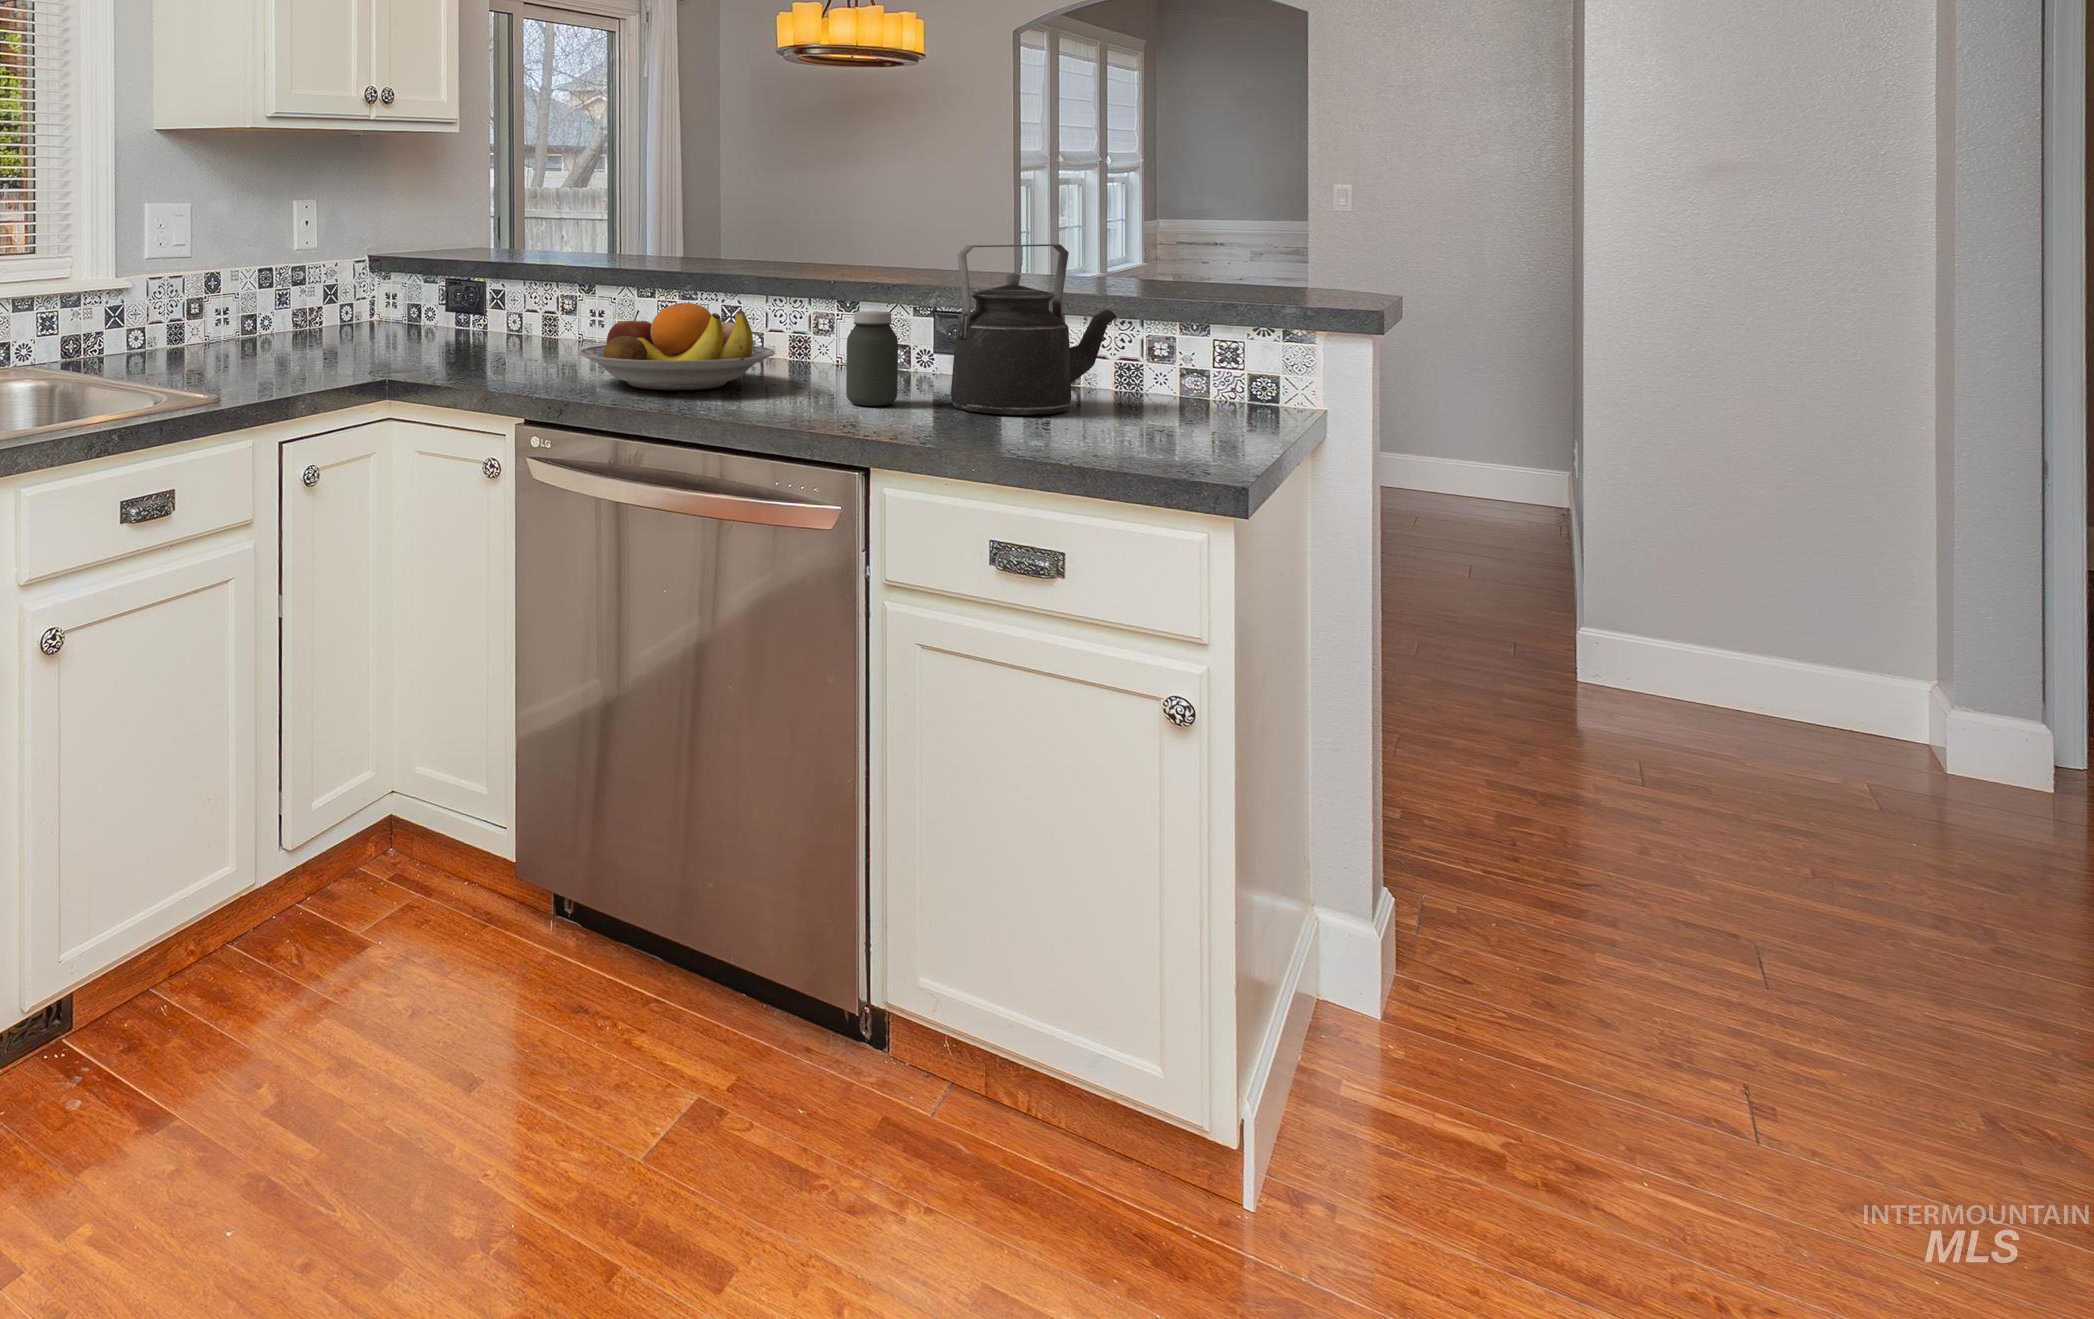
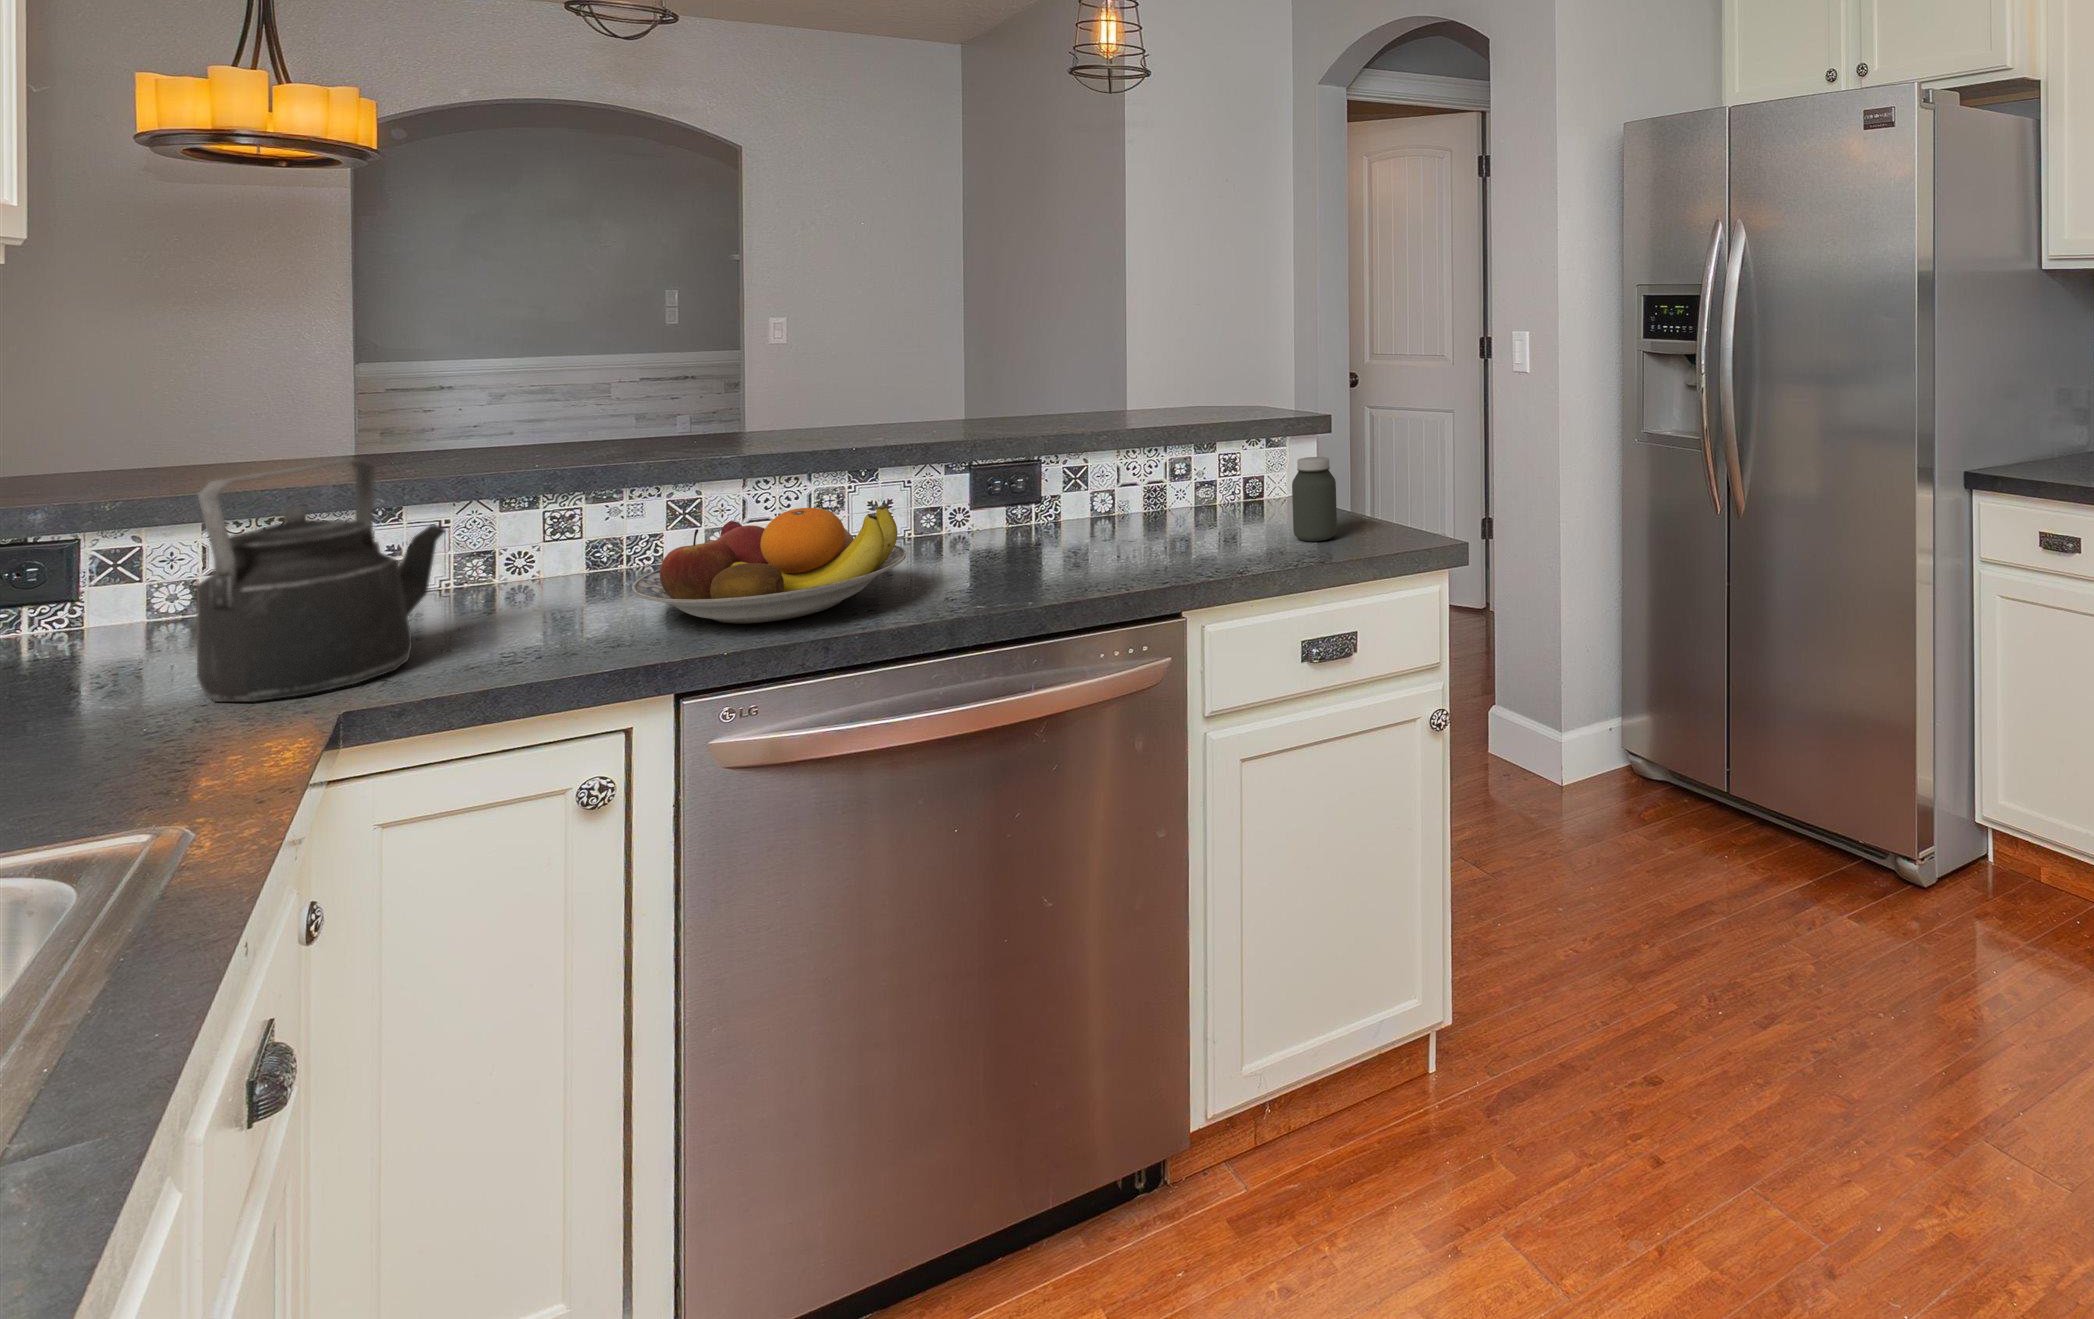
kettle: present [951,244,1117,415] -> present [196,459,445,702]
jar: present [846,311,898,406] -> present [1292,457,1337,541]

